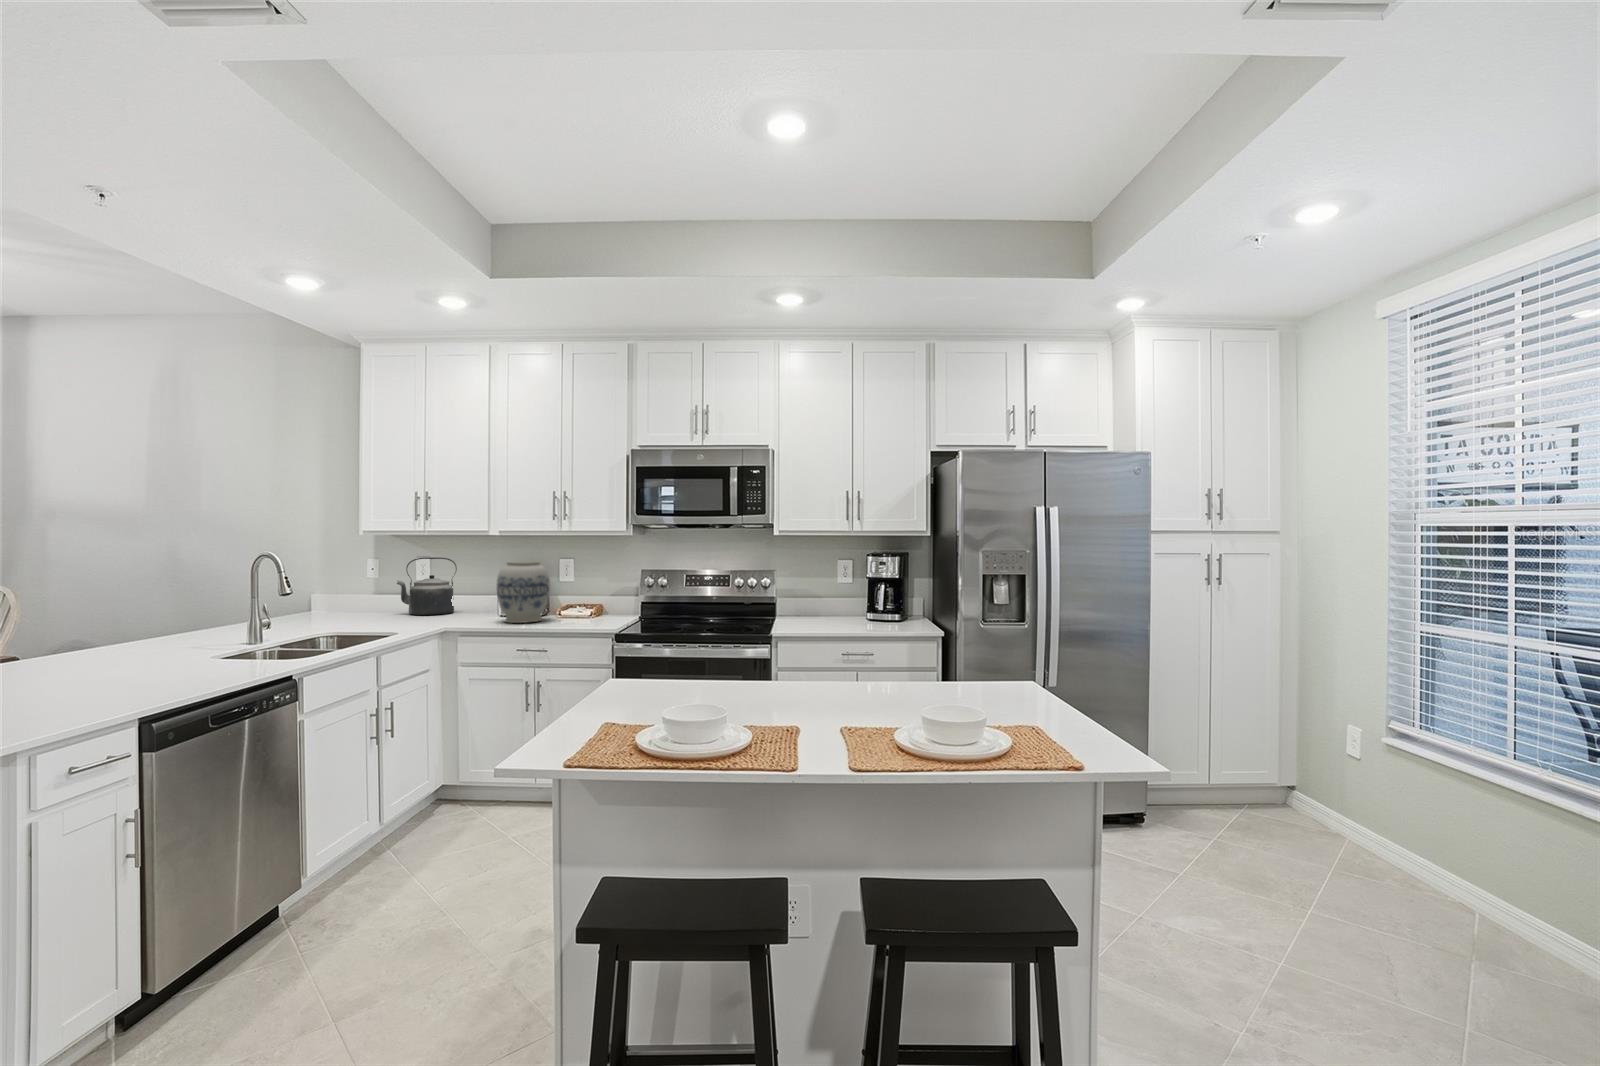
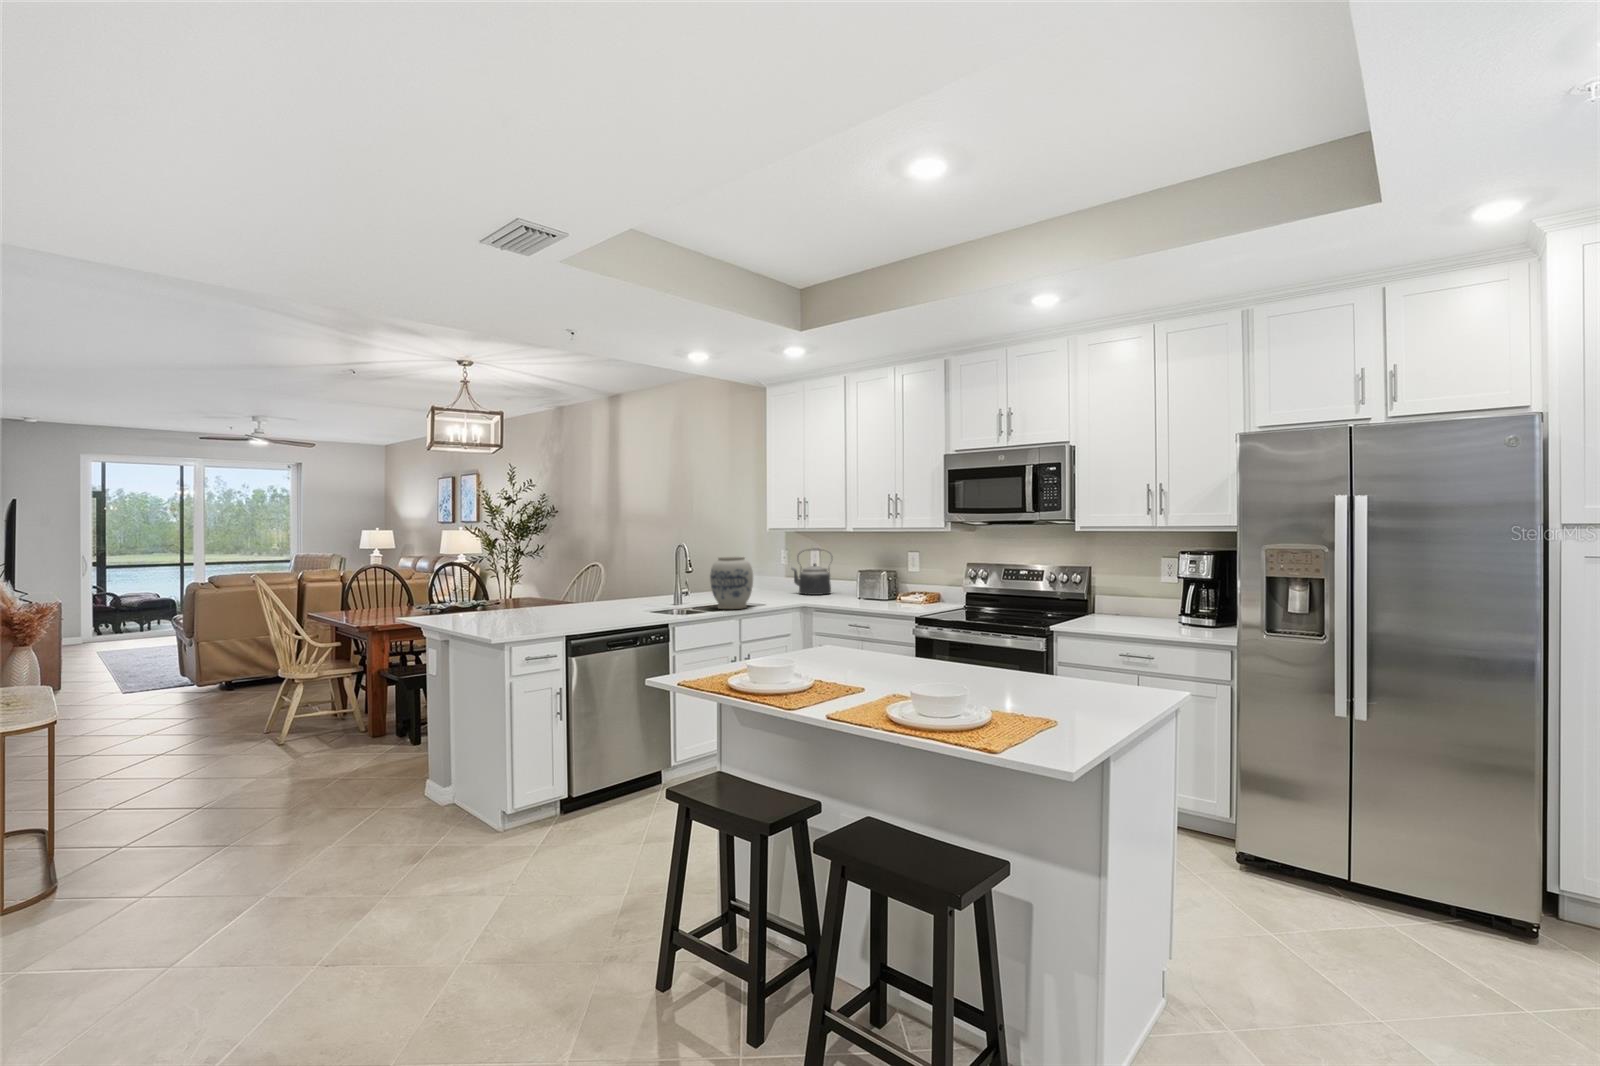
vase: present [497,561,550,623] -> present [710,556,753,609]

